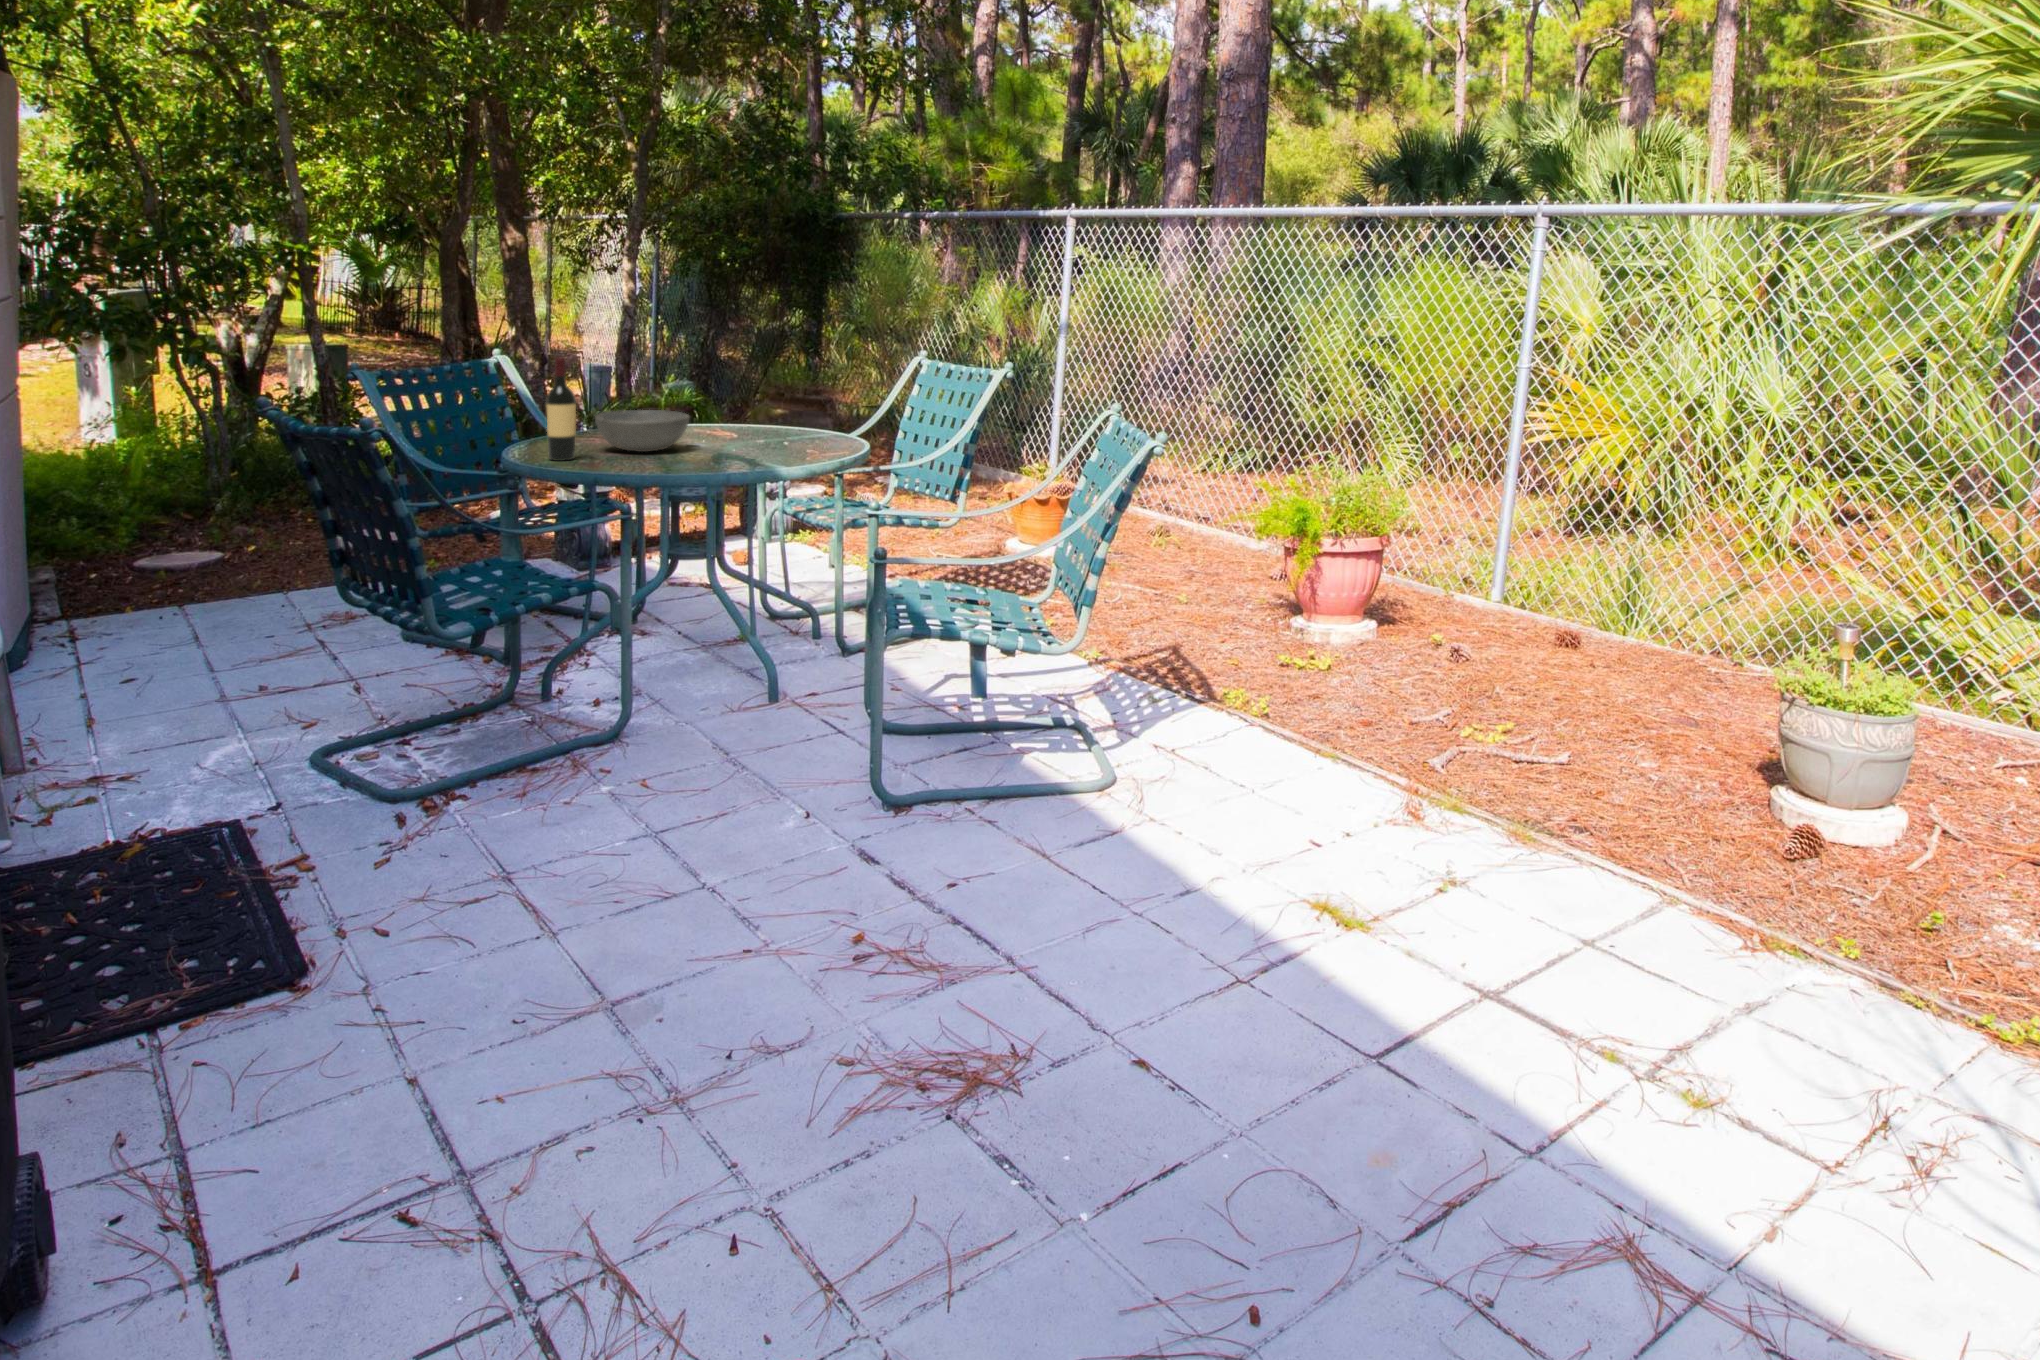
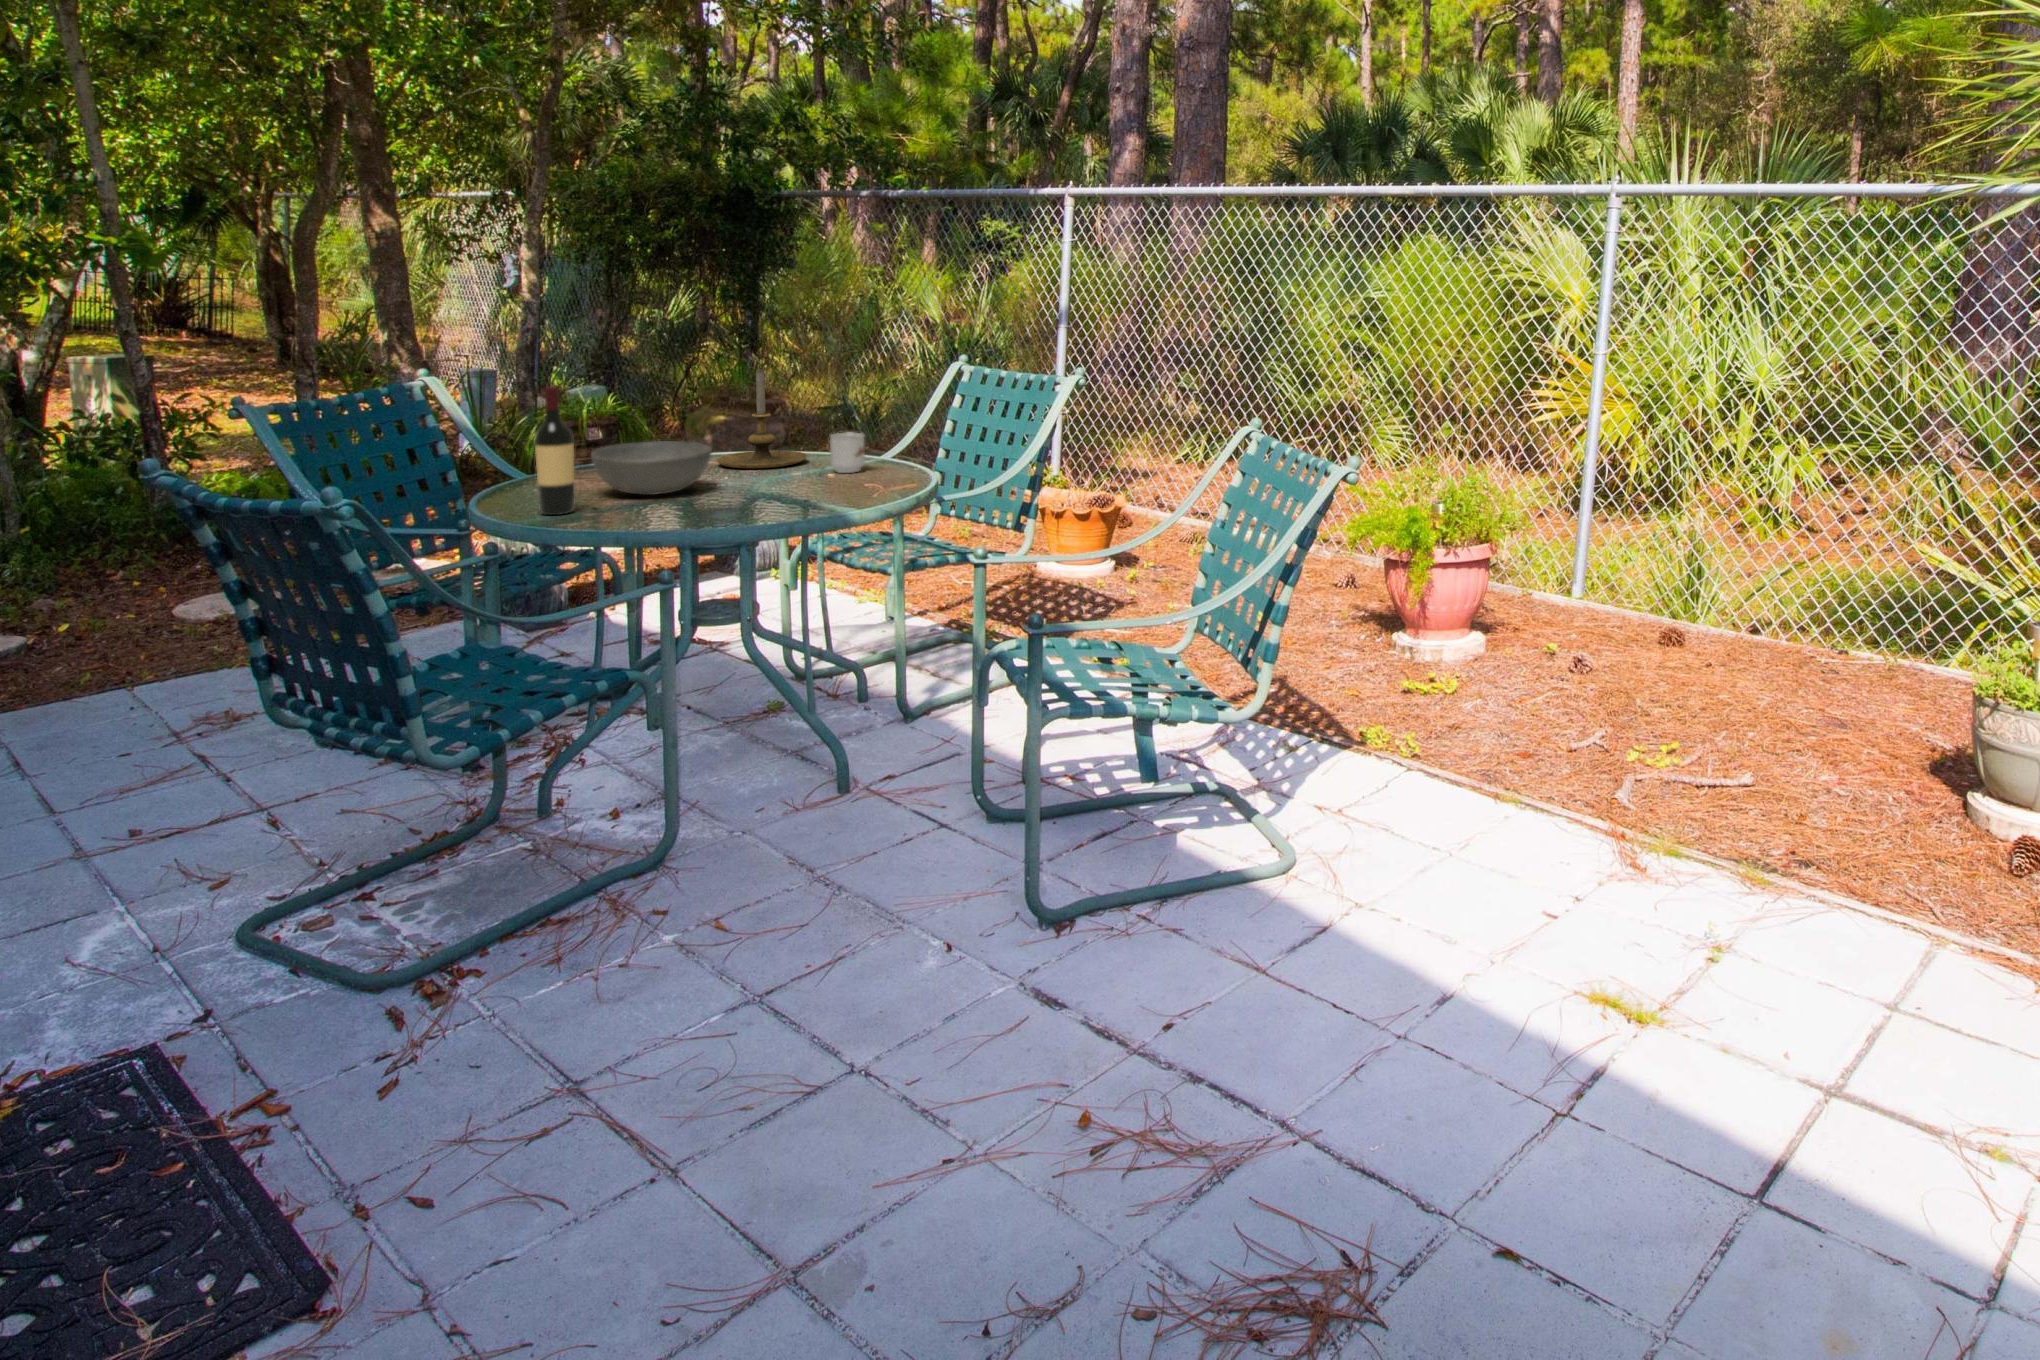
candle holder: none [705,355,780,439] -> present [716,369,807,469]
mug: none [791,411,820,445] -> present [830,433,865,473]

